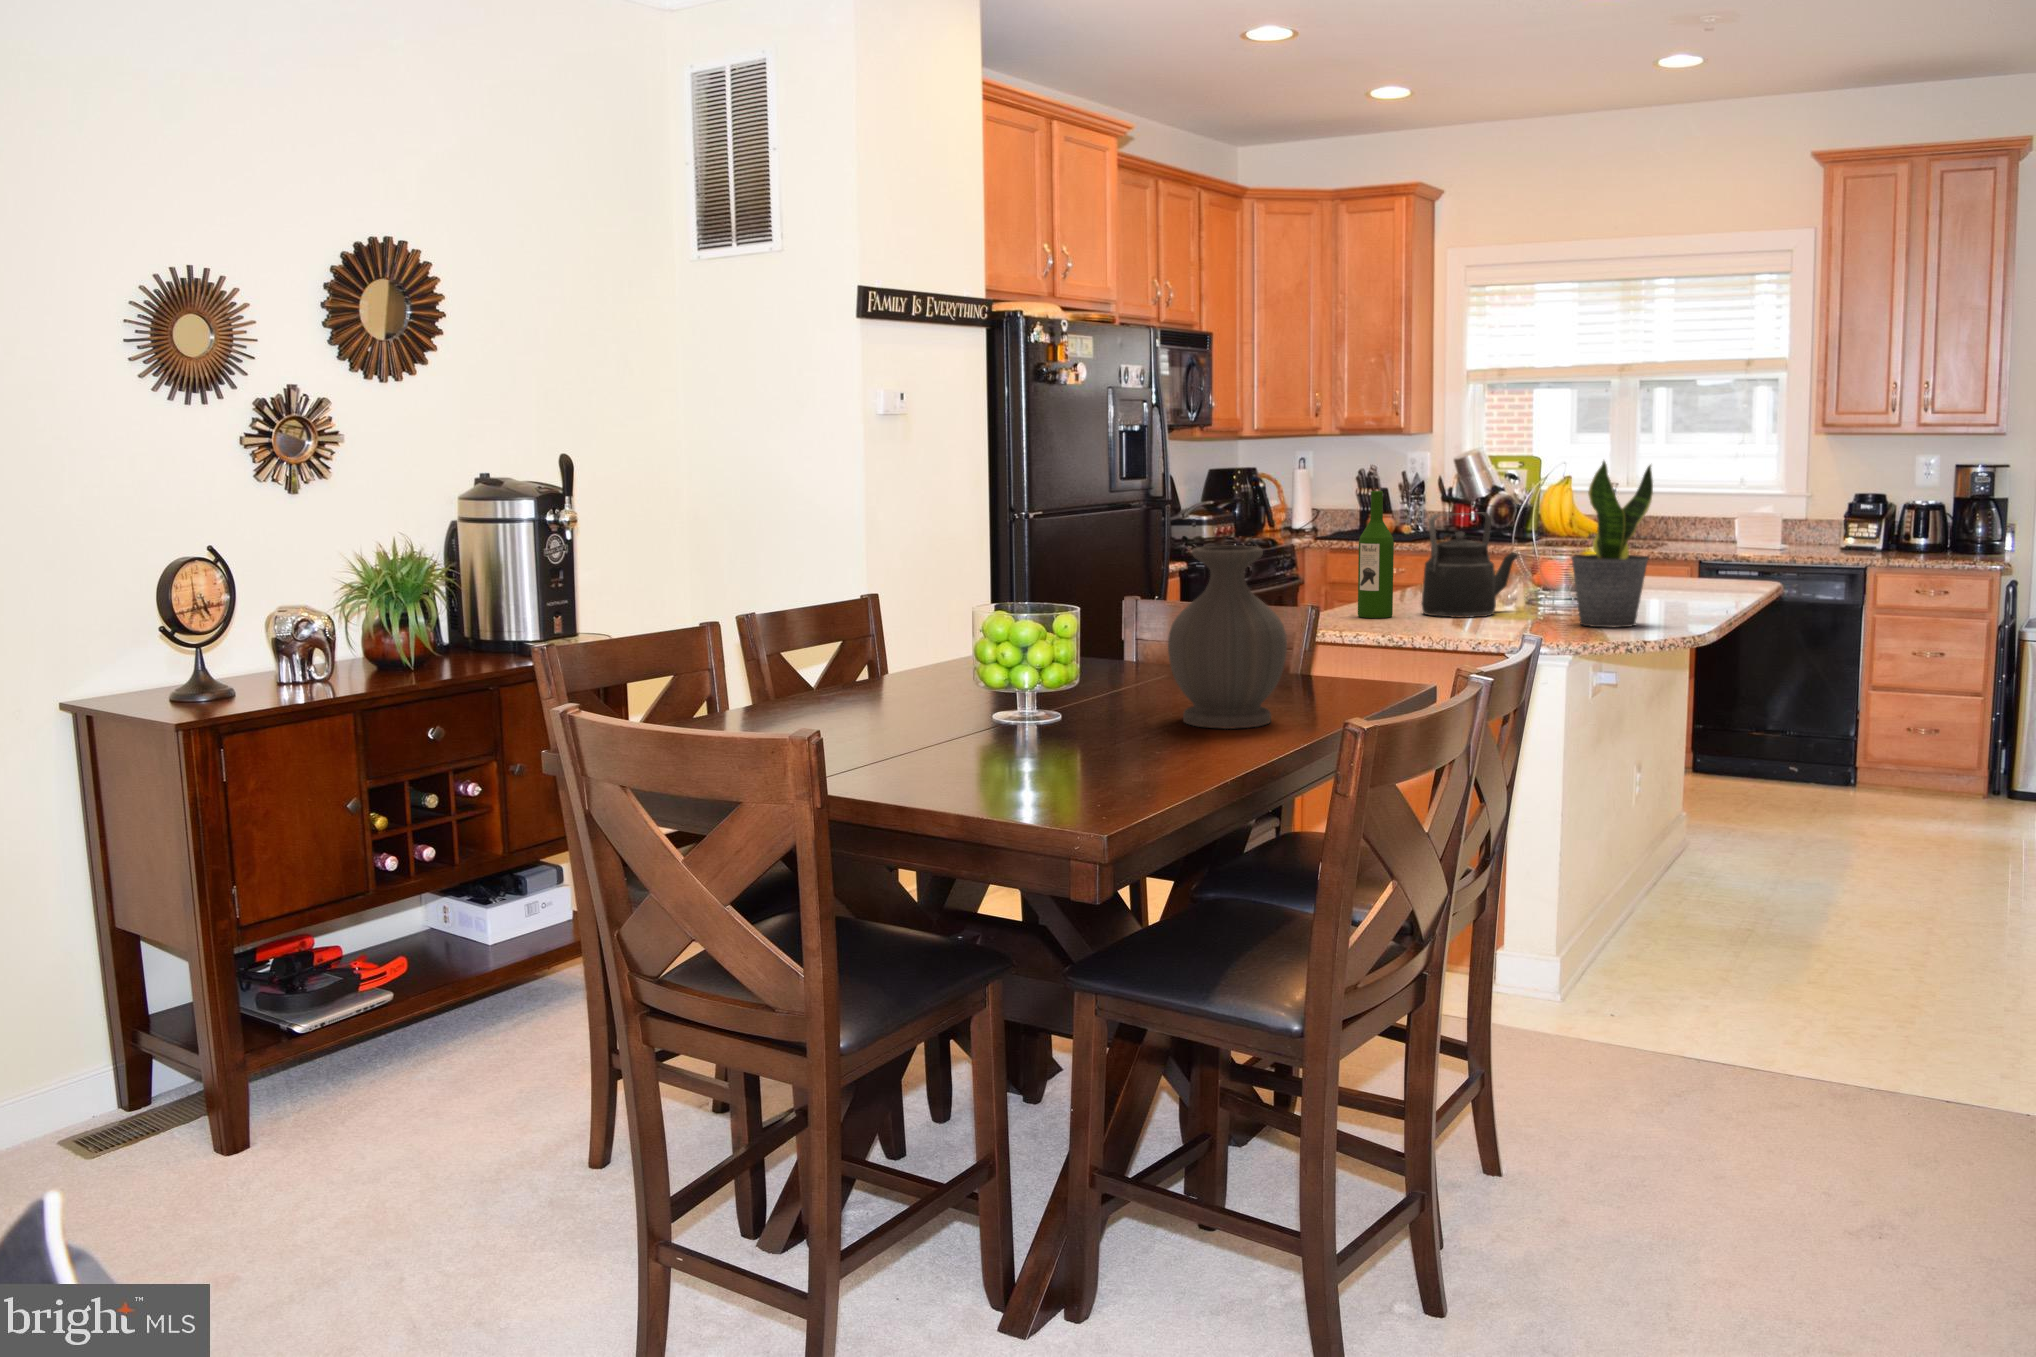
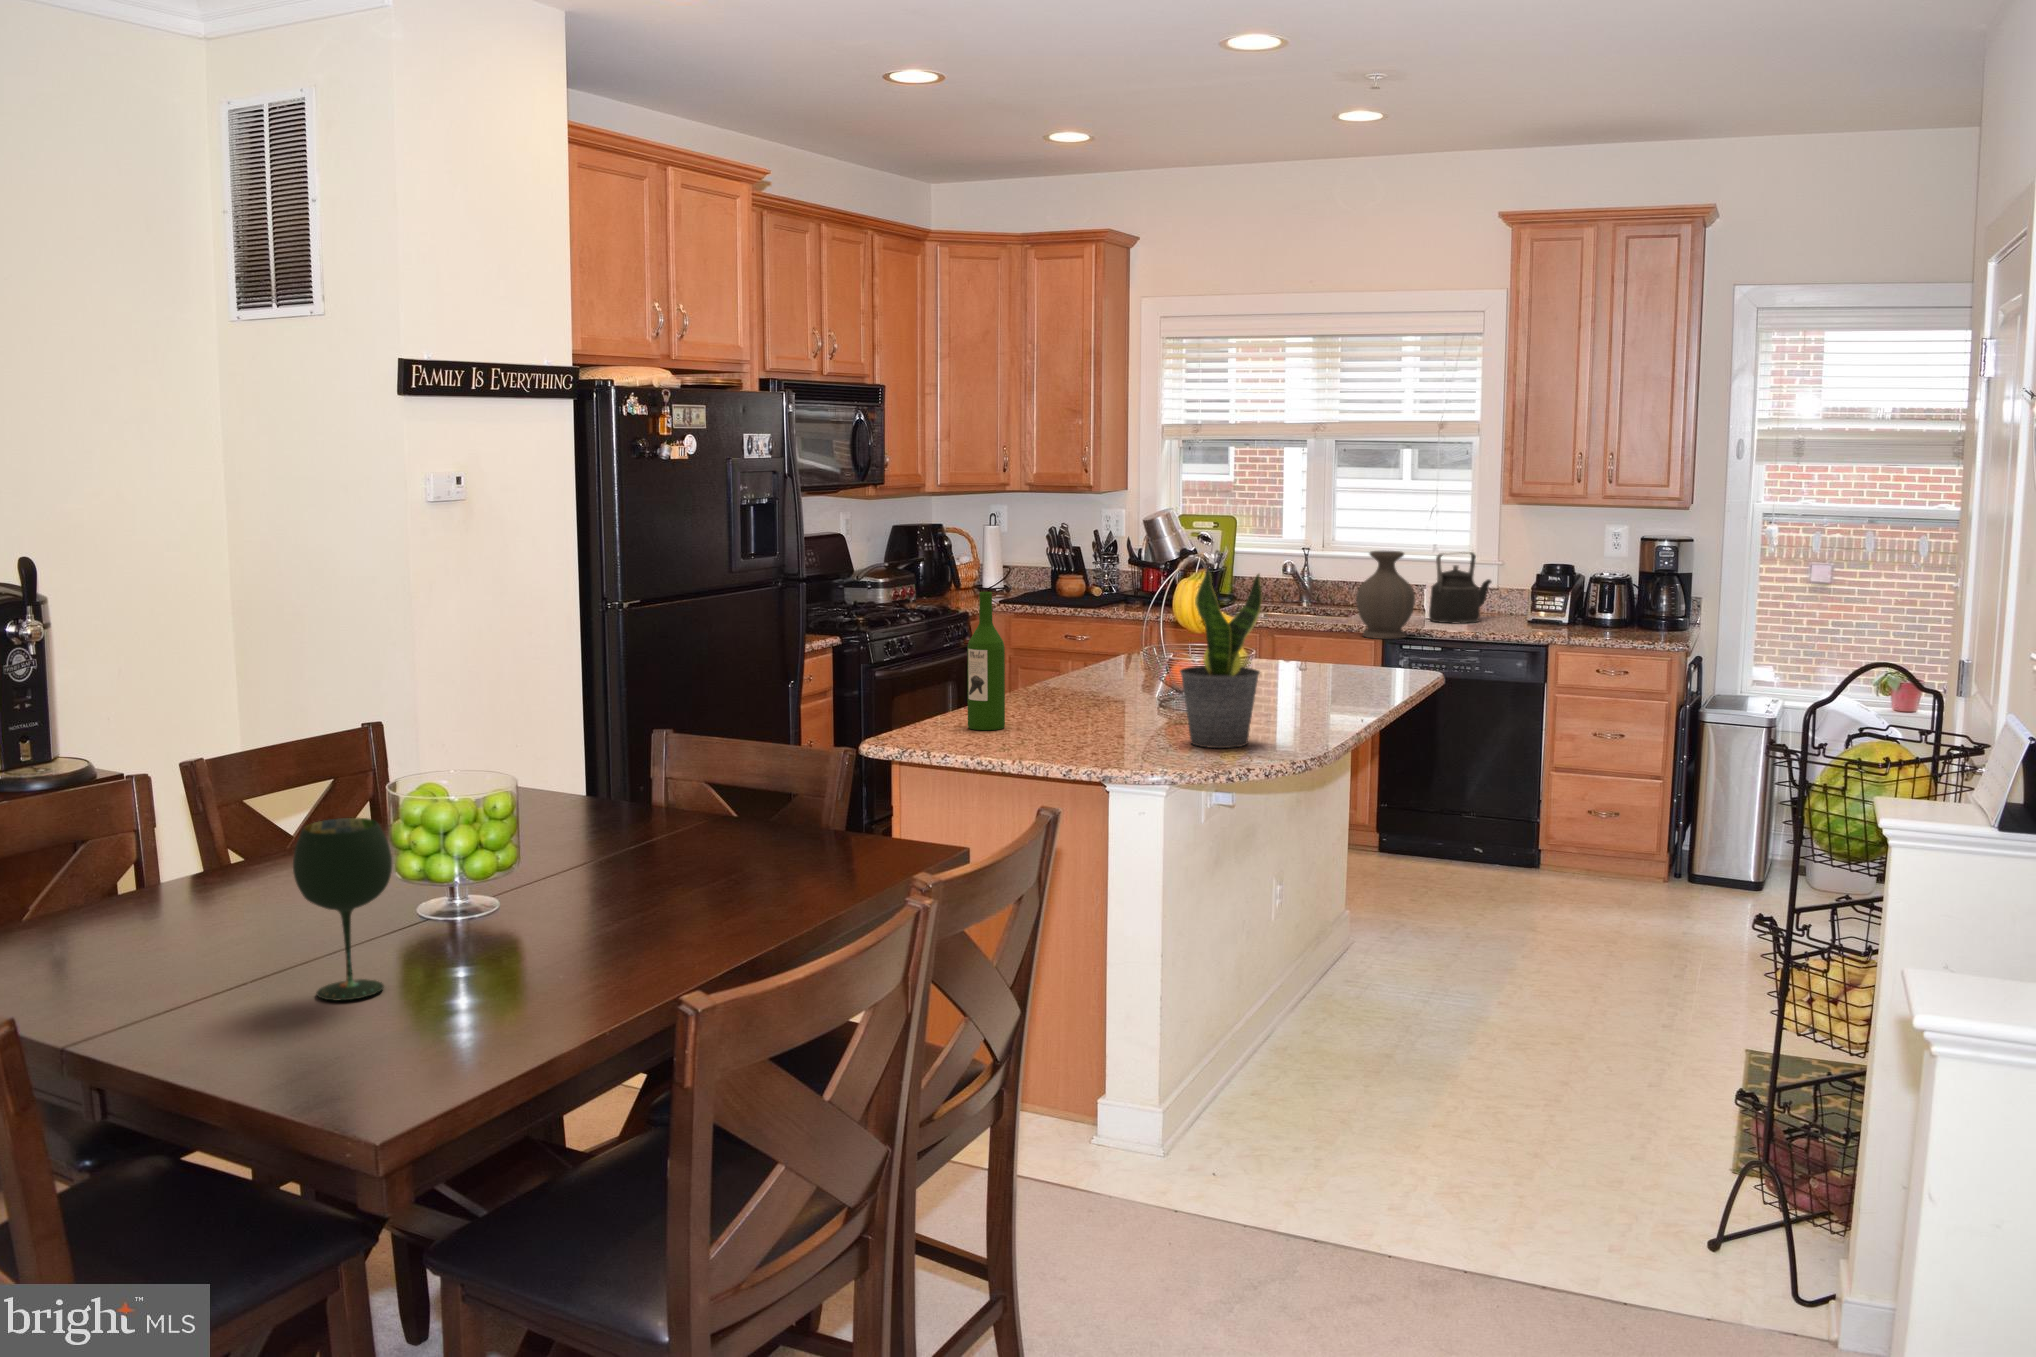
kettle: present [1422,513,1517,618] -> present [1429,552,1491,624]
vase: present [1168,546,1287,729] -> present [1356,551,1415,639]
wine glass: none [928,620,1005,771] -> present [293,818,392,1001]

